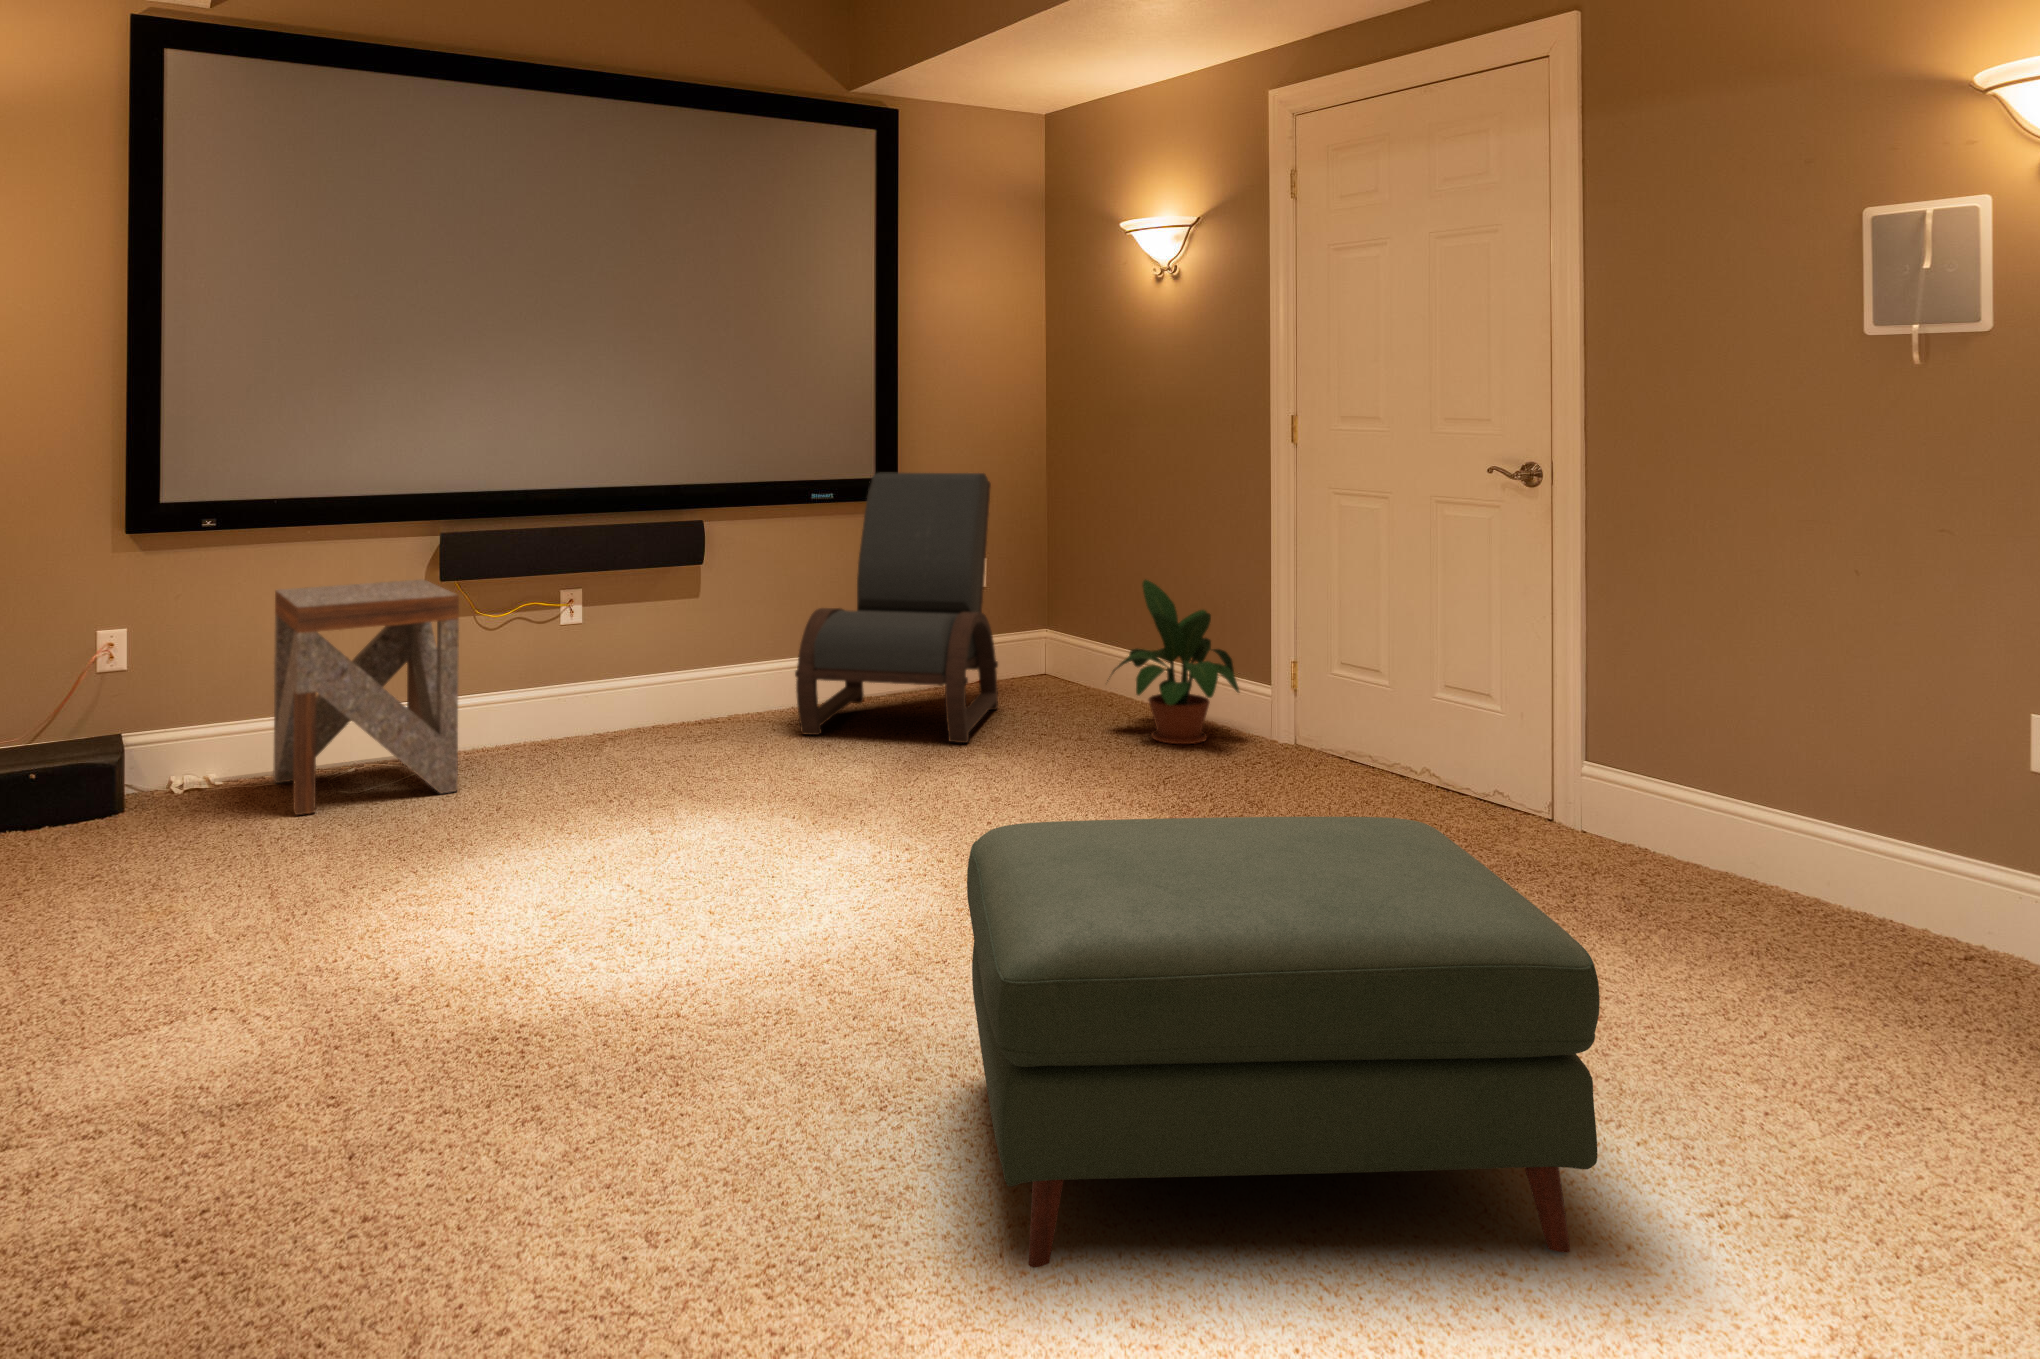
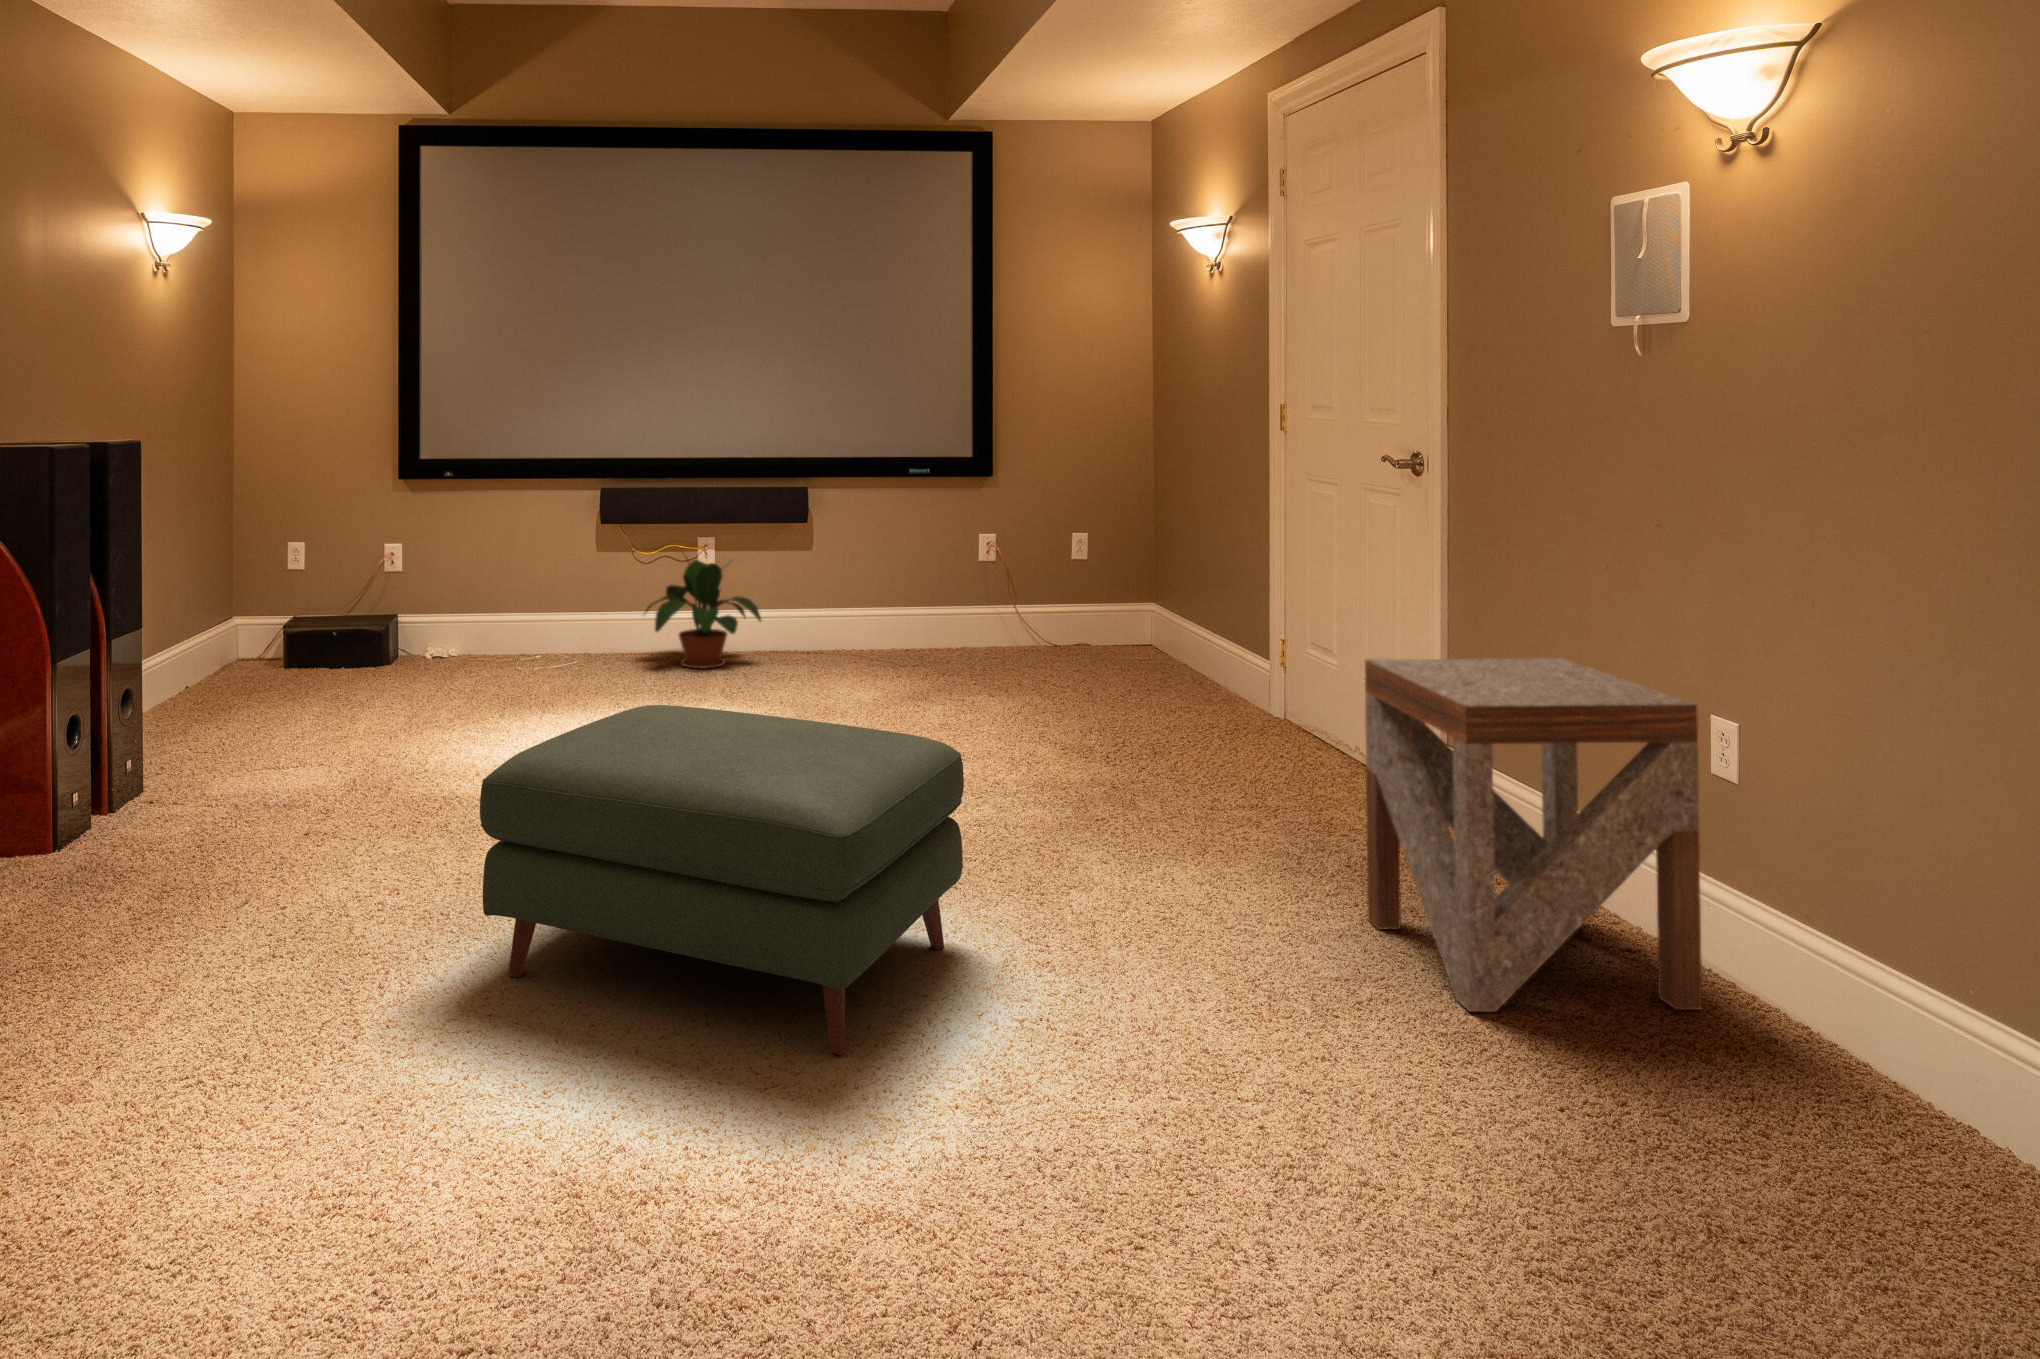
lounge chair: present [795,472,998,743] -> none [860,453,1072,688]
potted plant: present [1107,579,1239,744] -> present [645,544,761,668]
side table: present [273,580,459,815] -> present [1365,658,1702,1012]

